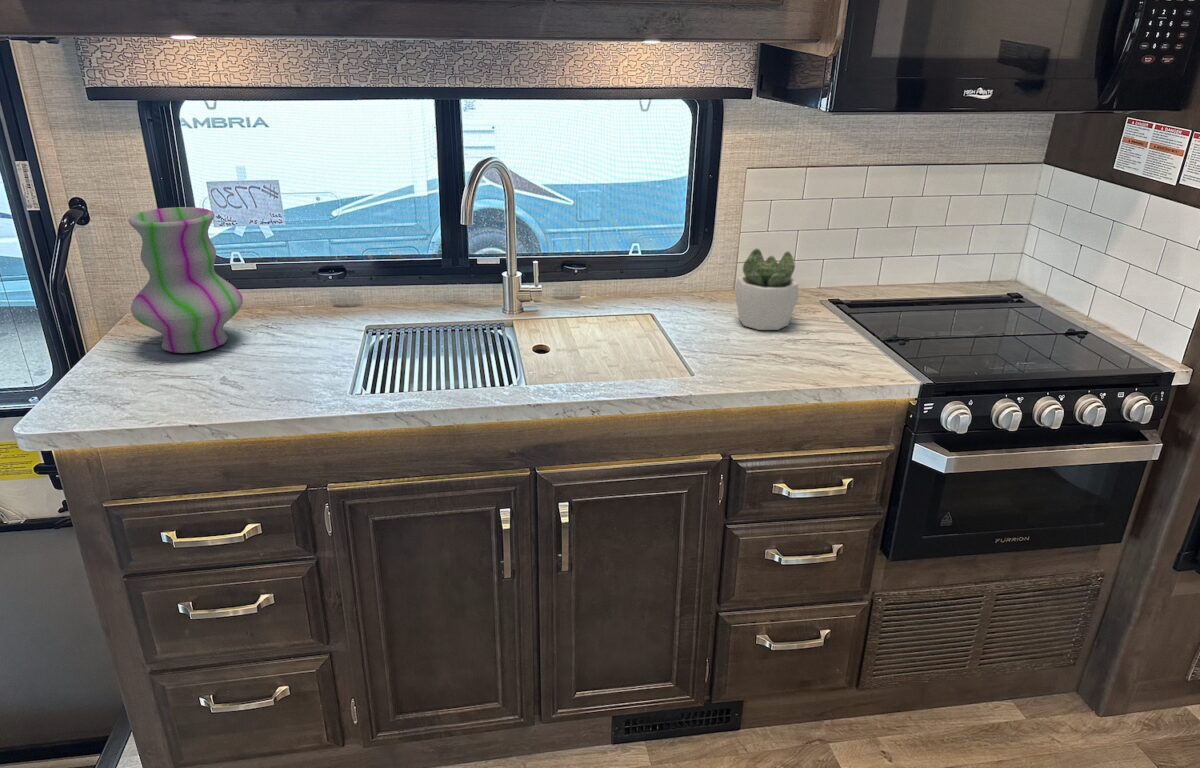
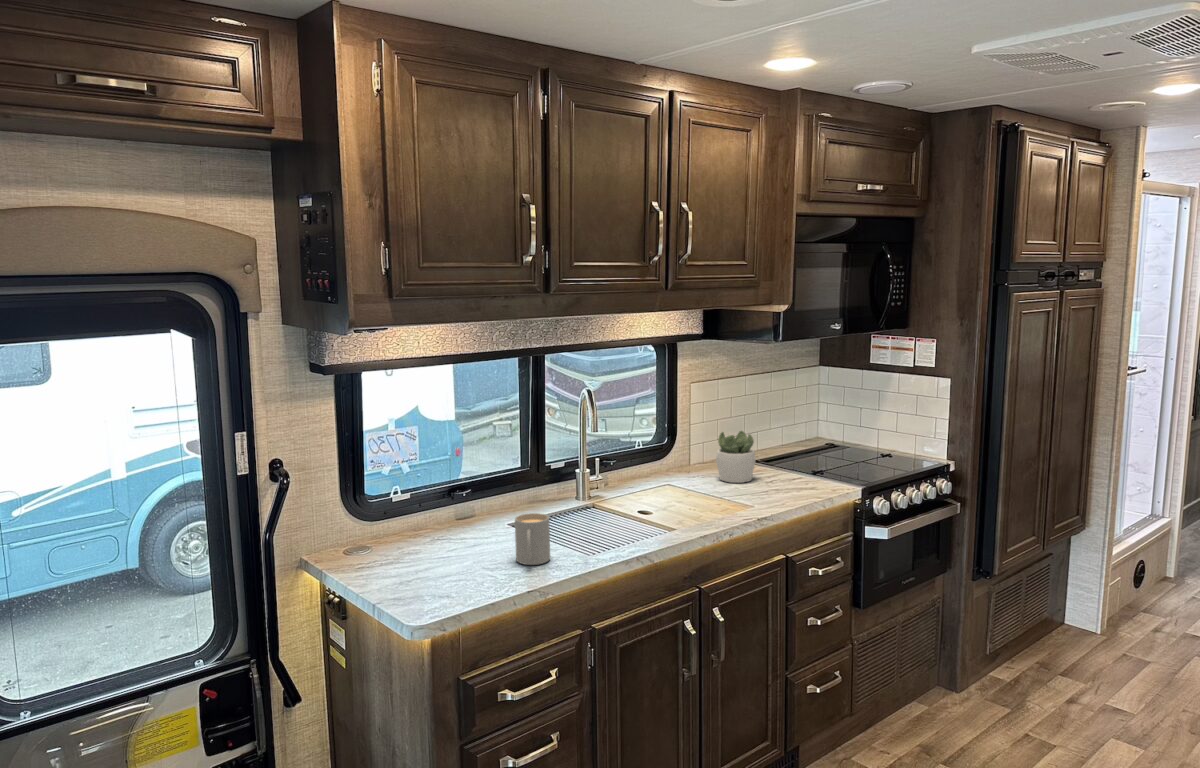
vase: present [128,207,243,353] -> none [364,449,448,566]
mug: none [251,319,316,389] -> present [515,513,550,565]

